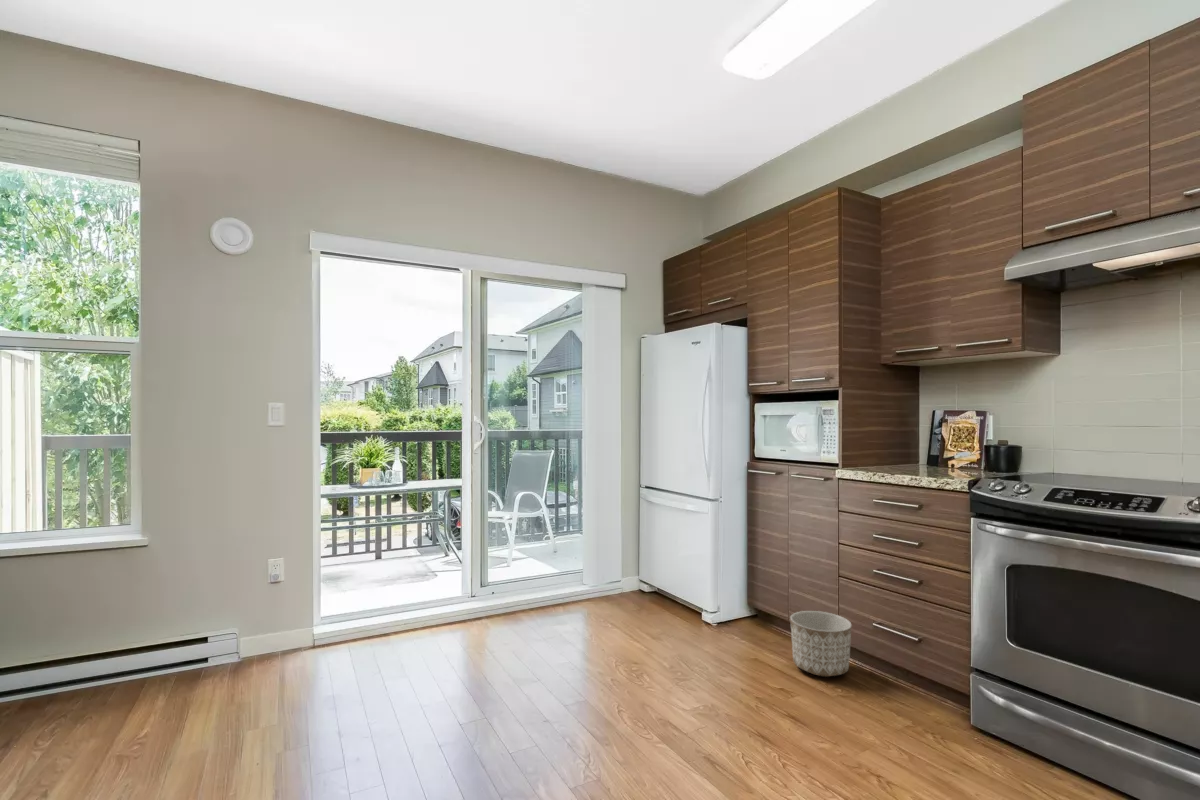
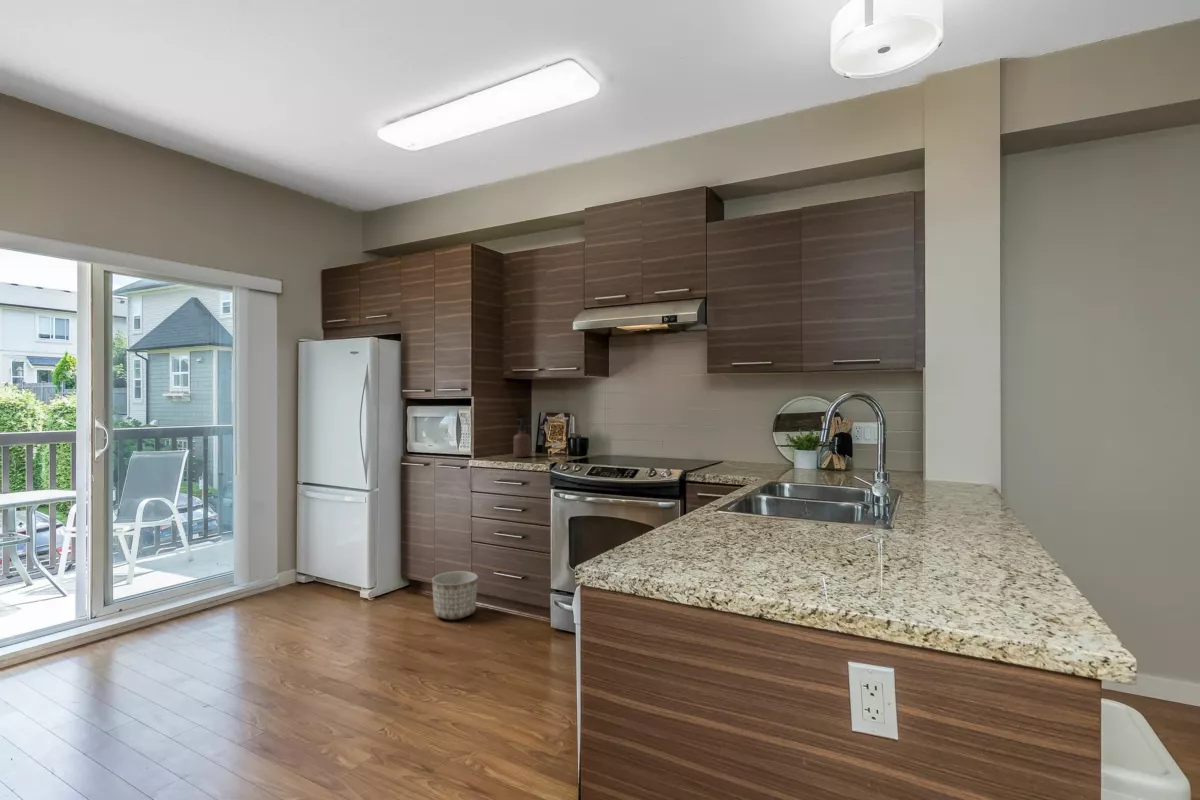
soap dispenser: none [898,416,925,470] -> present [513,418,531,457]

